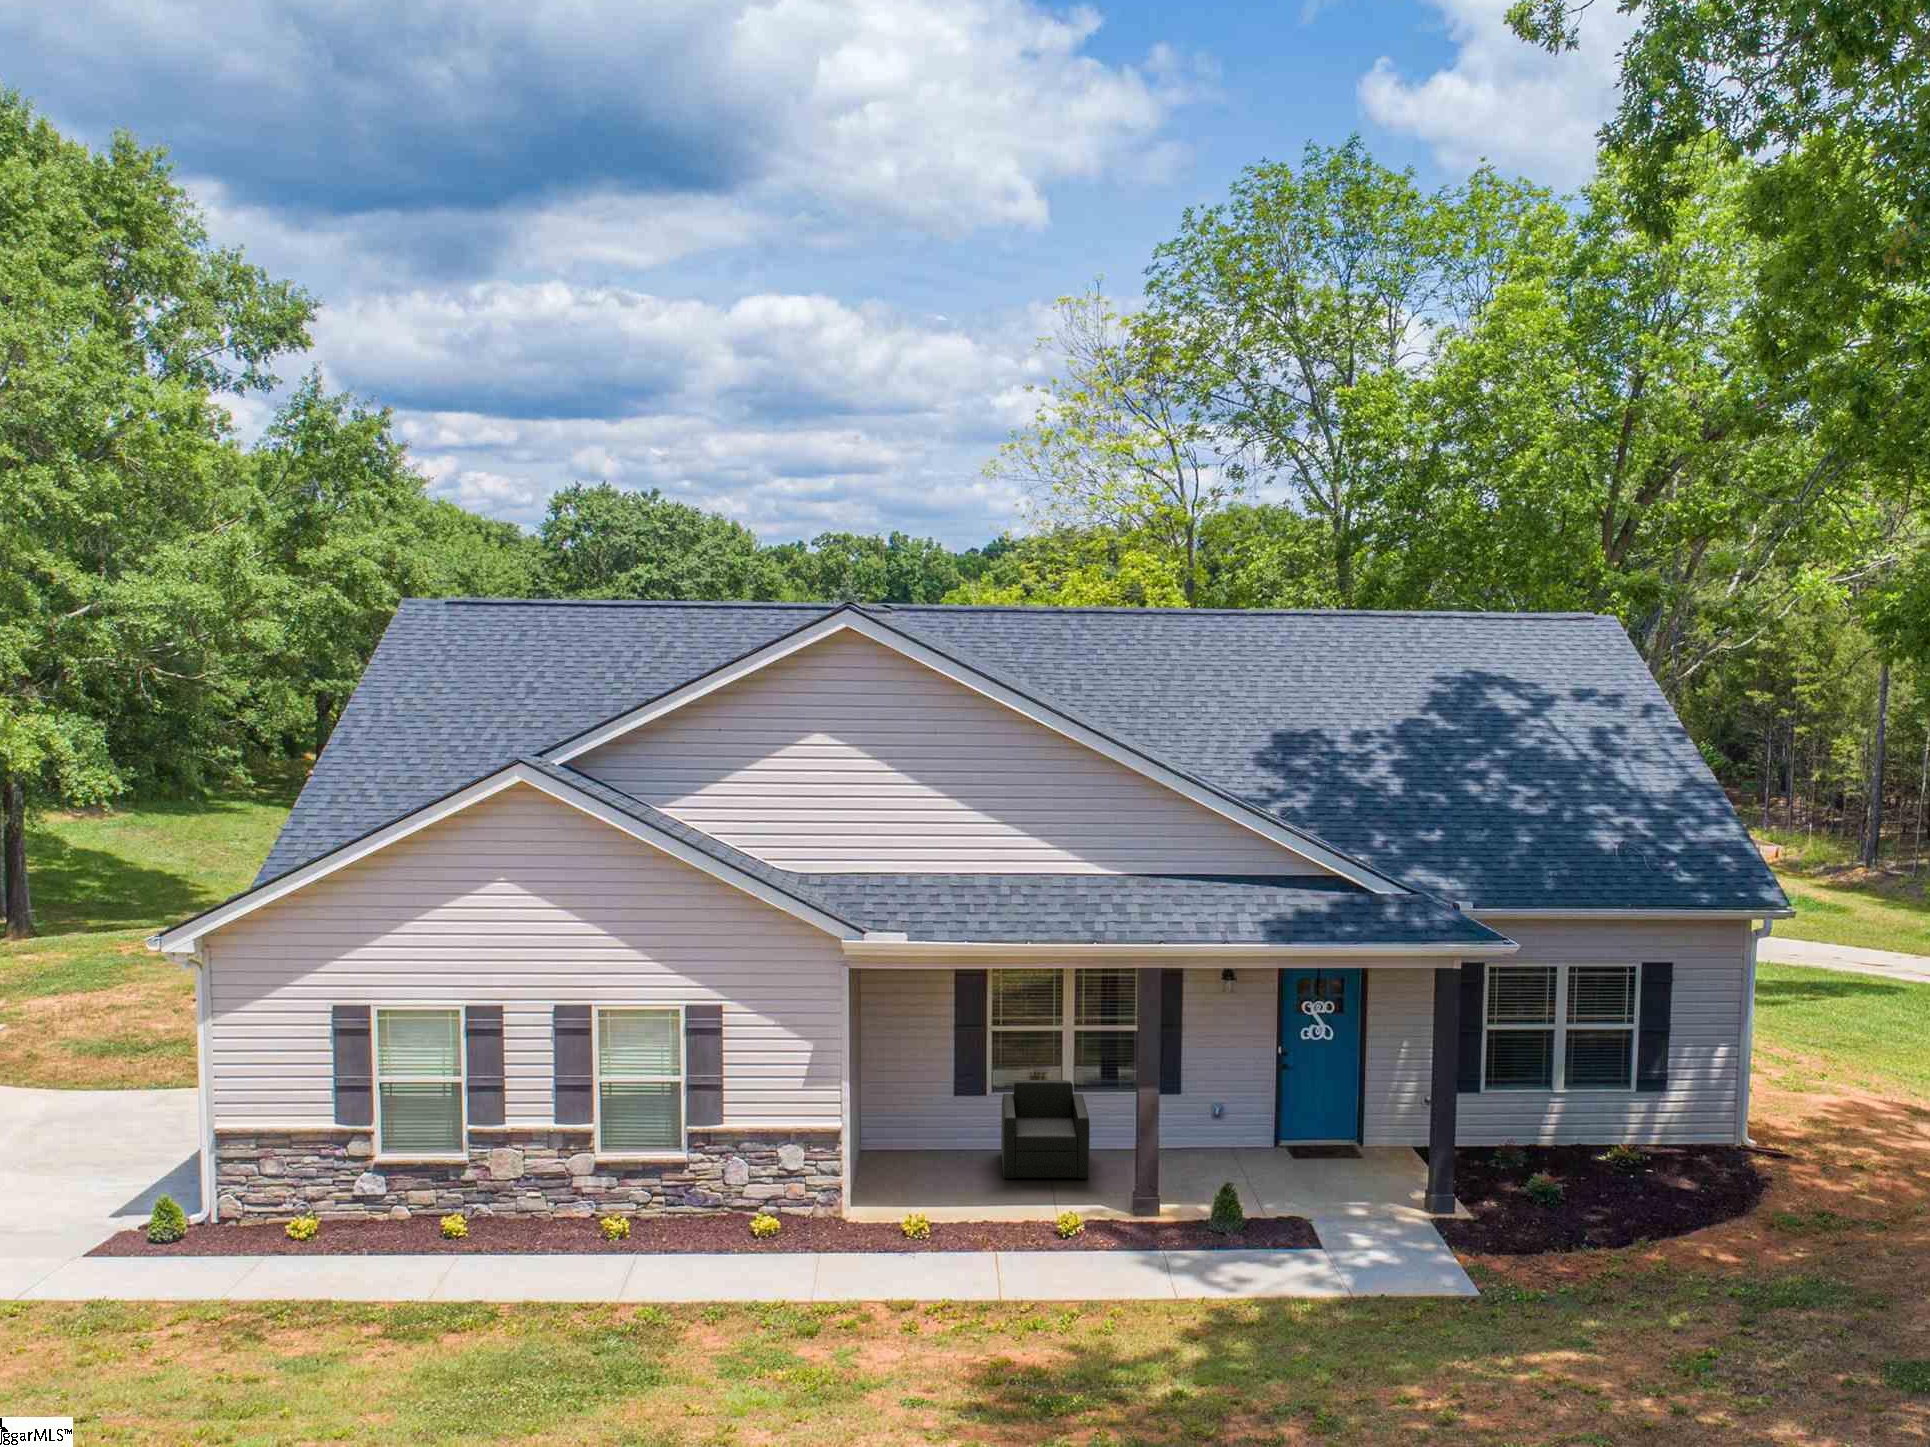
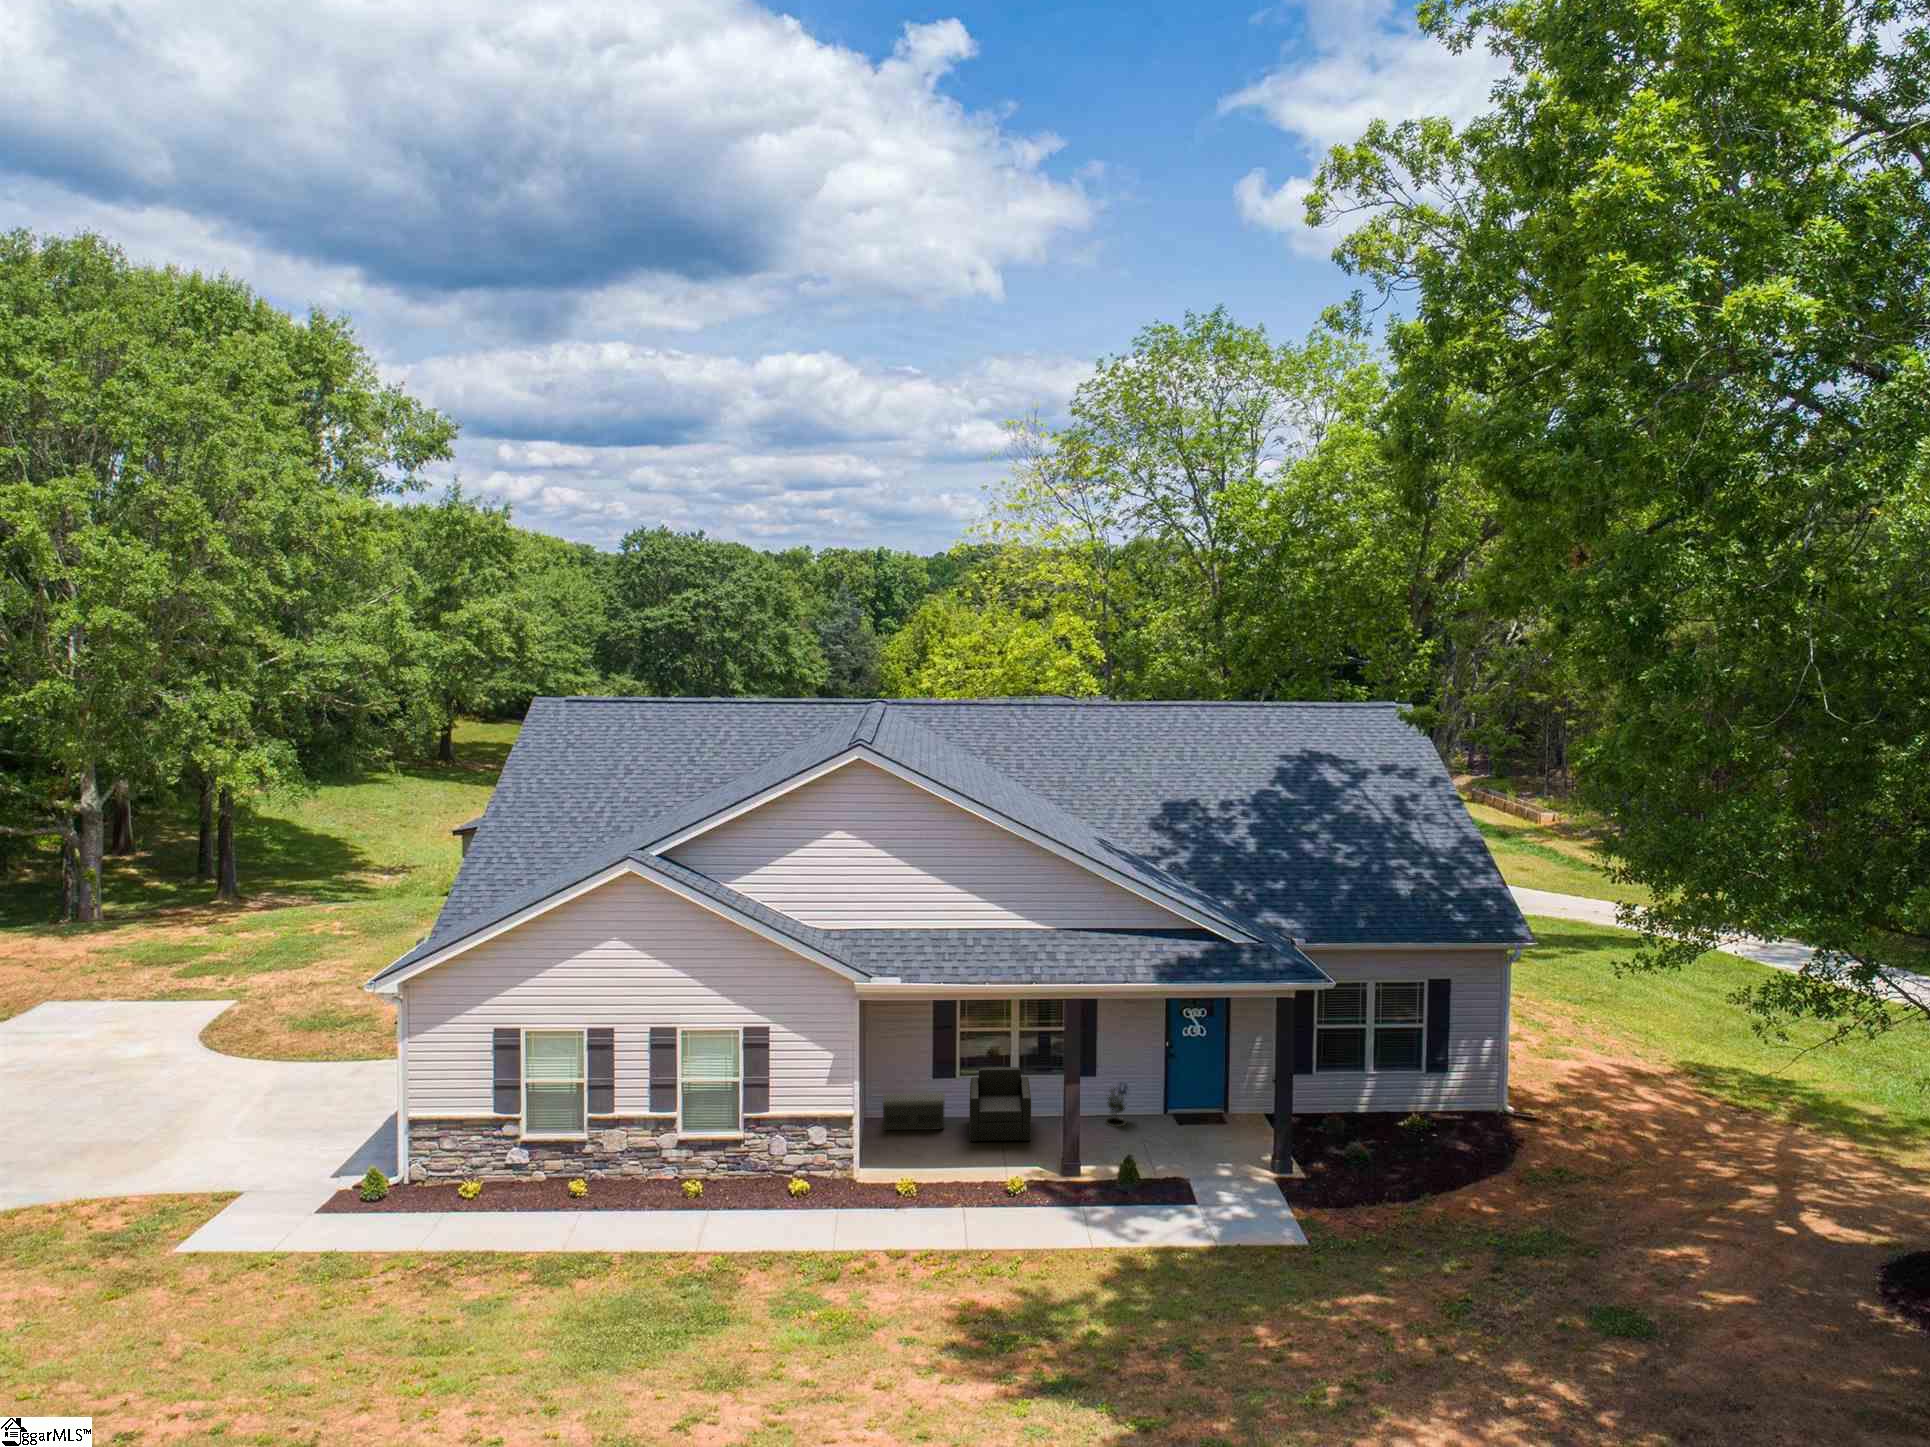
potted tree: none [1189,1105,1222,1164] -> present [1105,1089,1126,1127]
storage bench: none [880,1113,967,1164] -> present [882,1092,945,1130]

